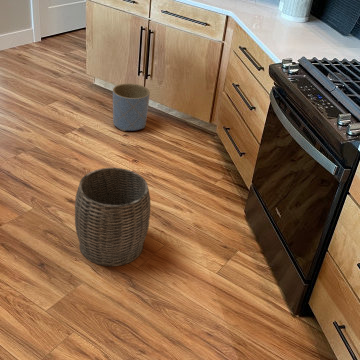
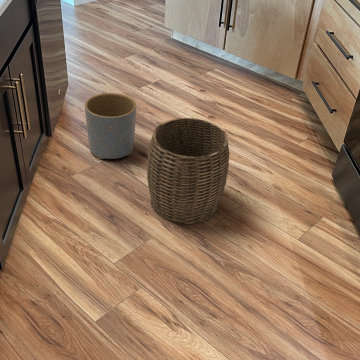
planter: present [113,84,150,131] -> present [85,93,136,159]

